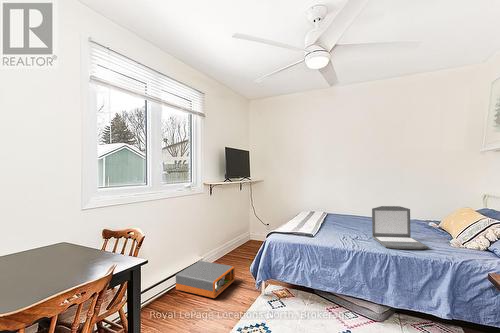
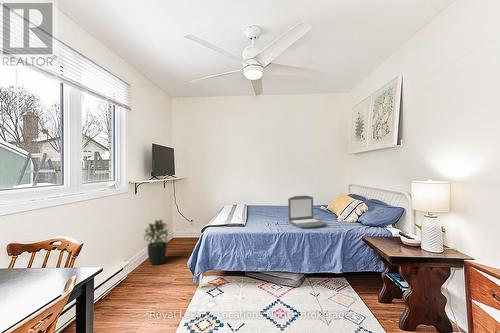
potted plant: none [216,220,244,265] -> present [144,220,168,265]
storage box: present [176,261,235,298] -> none [99,265,168,303]

